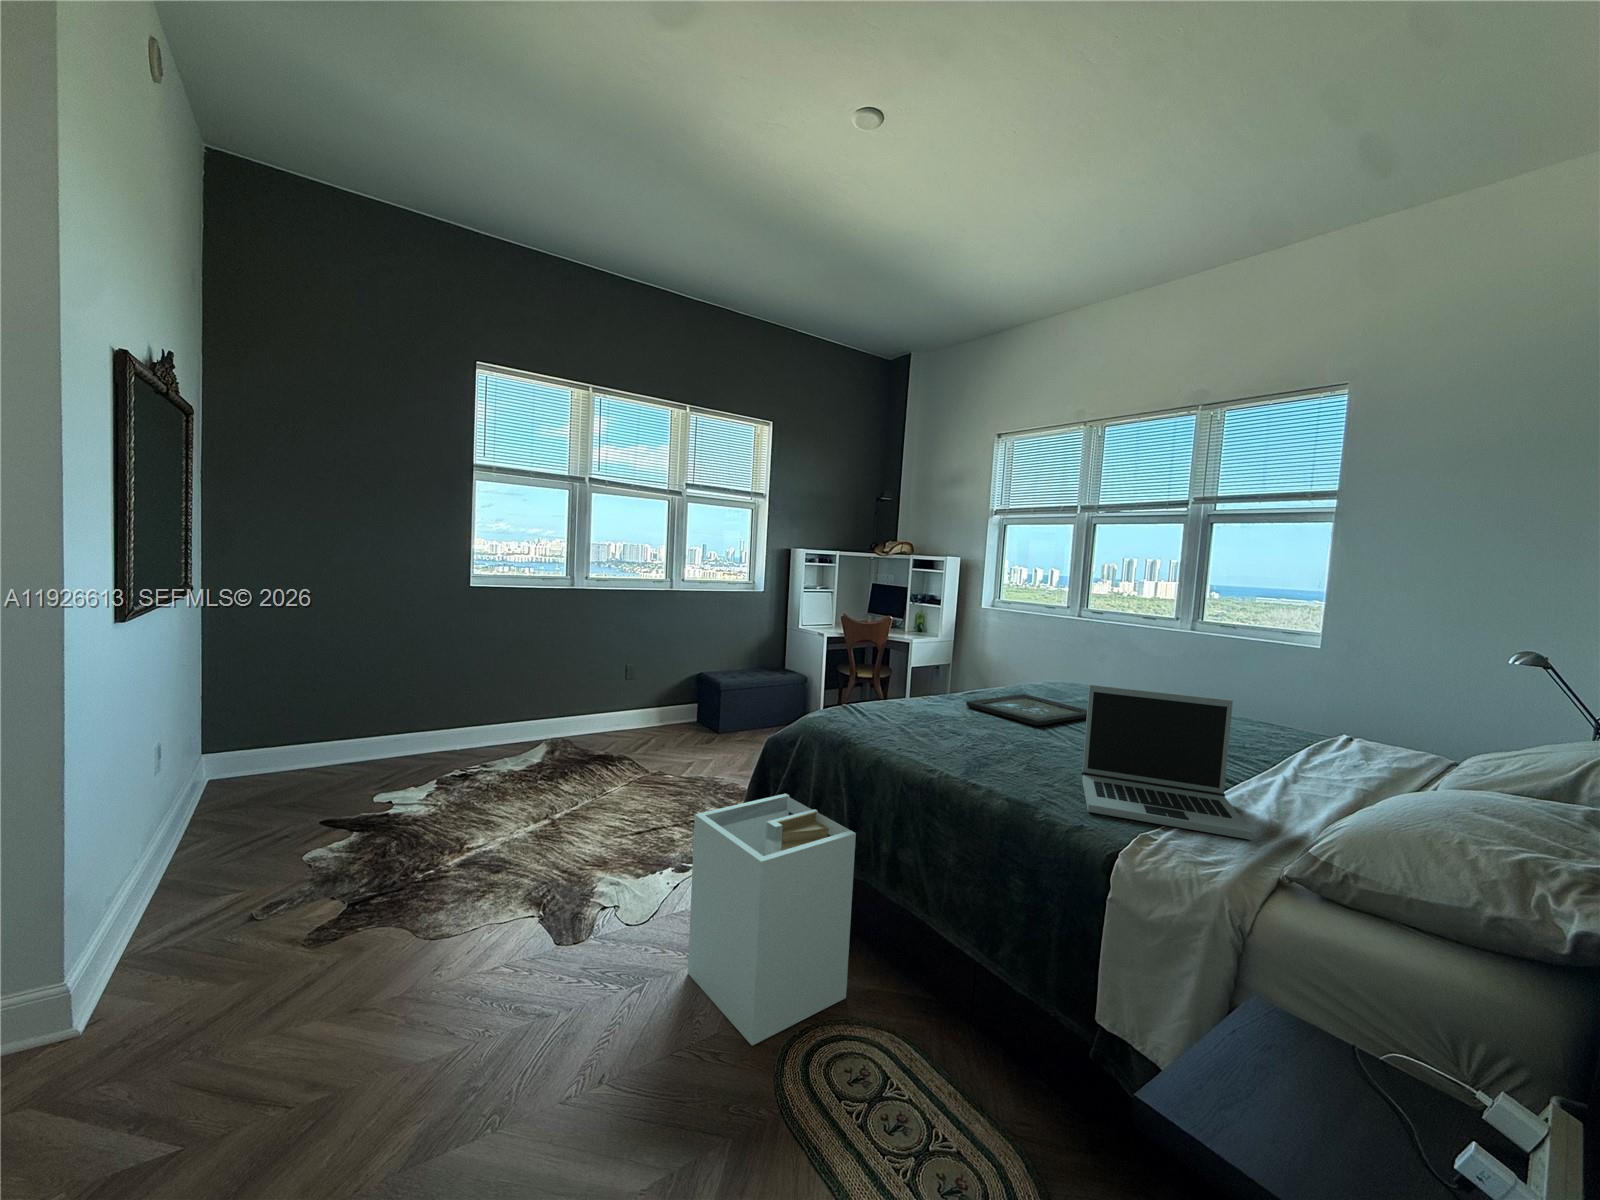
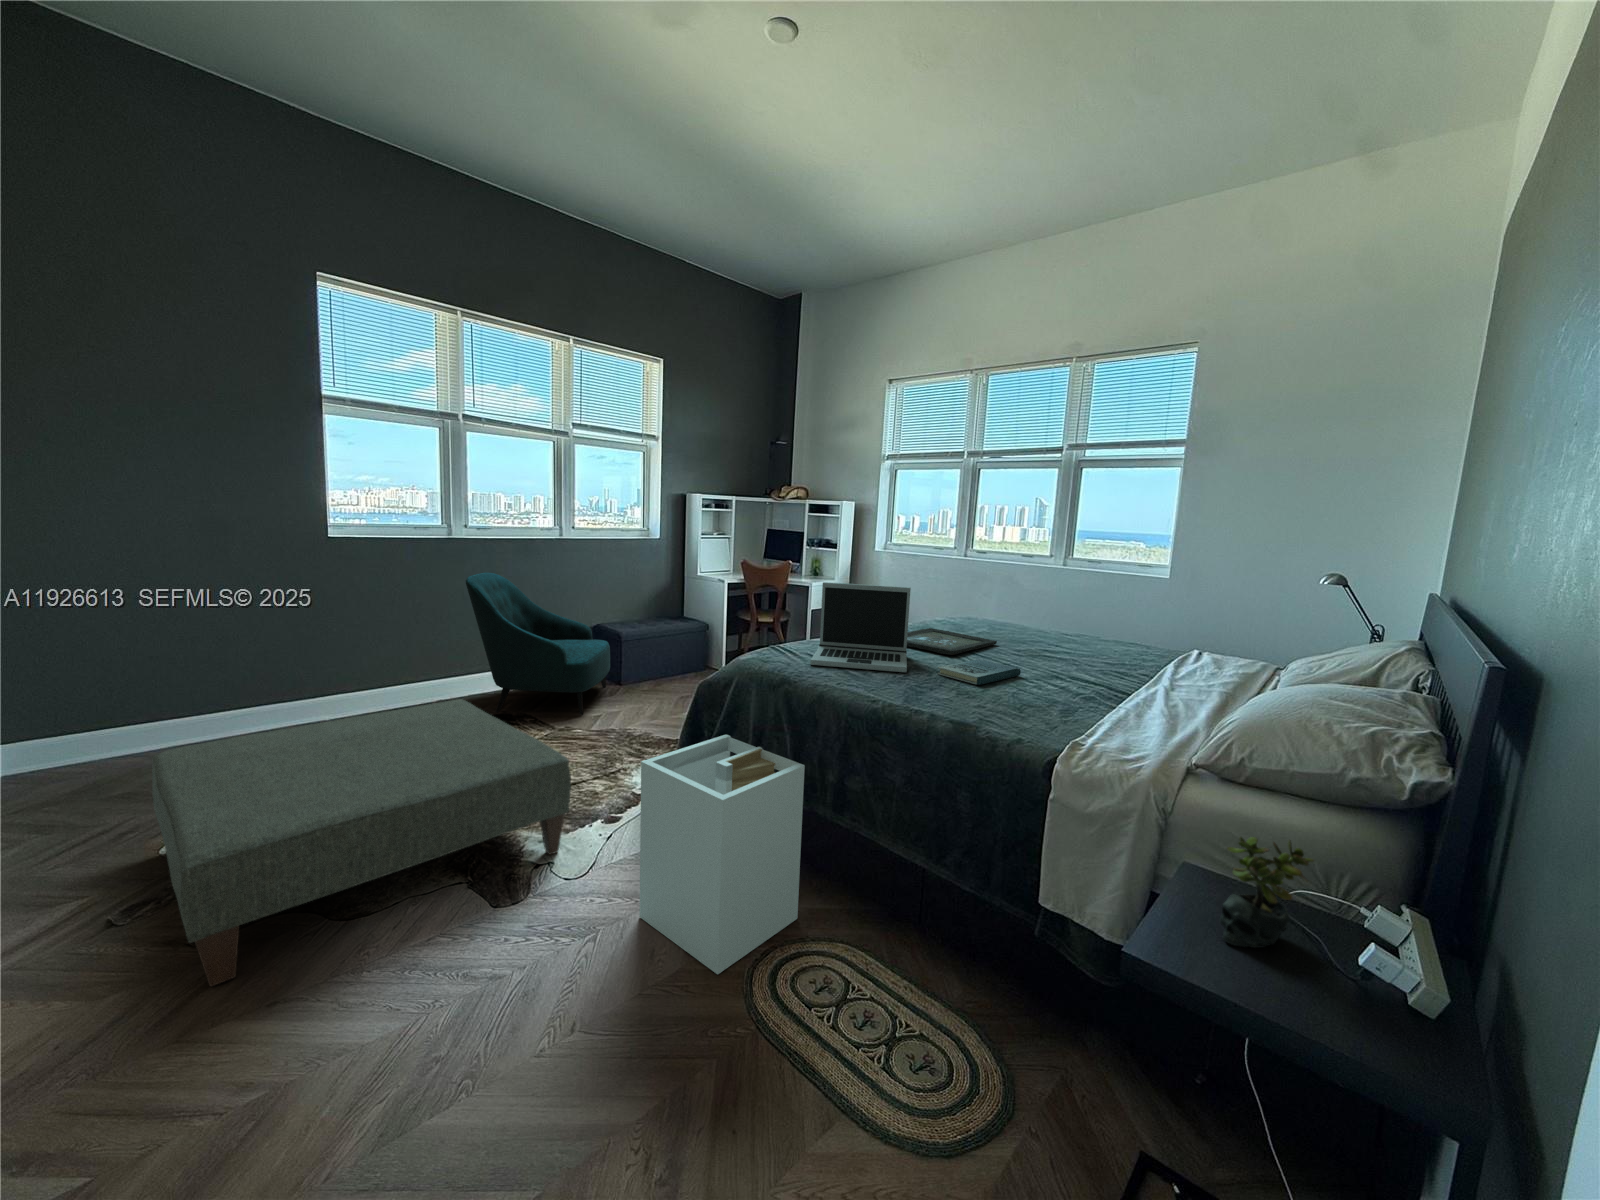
armchair: none [580,620,708,762] -> present [466,573,610,715]
laptop: present [1082,684,1253,840] -> present [810,582,911,672]
book: none [1014,732,1111,761] -> present [938,659,1021,685]
ottoman: none [297,739,640,985] -> present [152,699,571,986]
succulent plant: none [1283,970,1404,1114] -> present [1220,837,1314,948]

